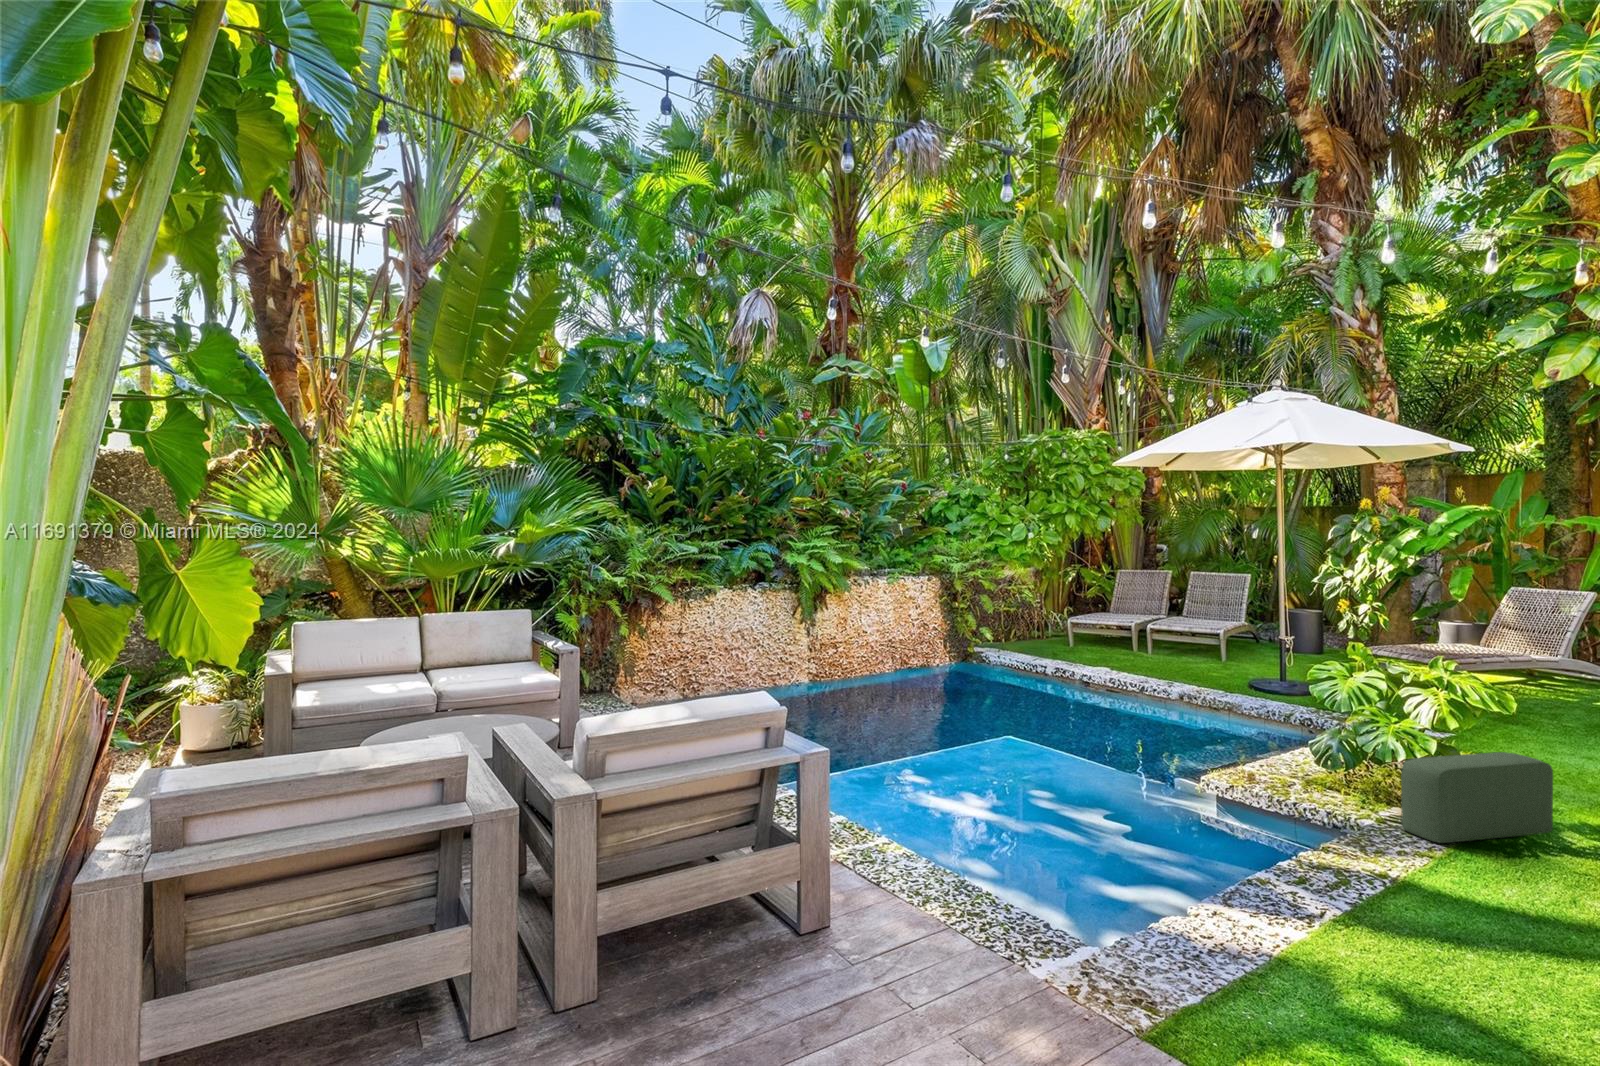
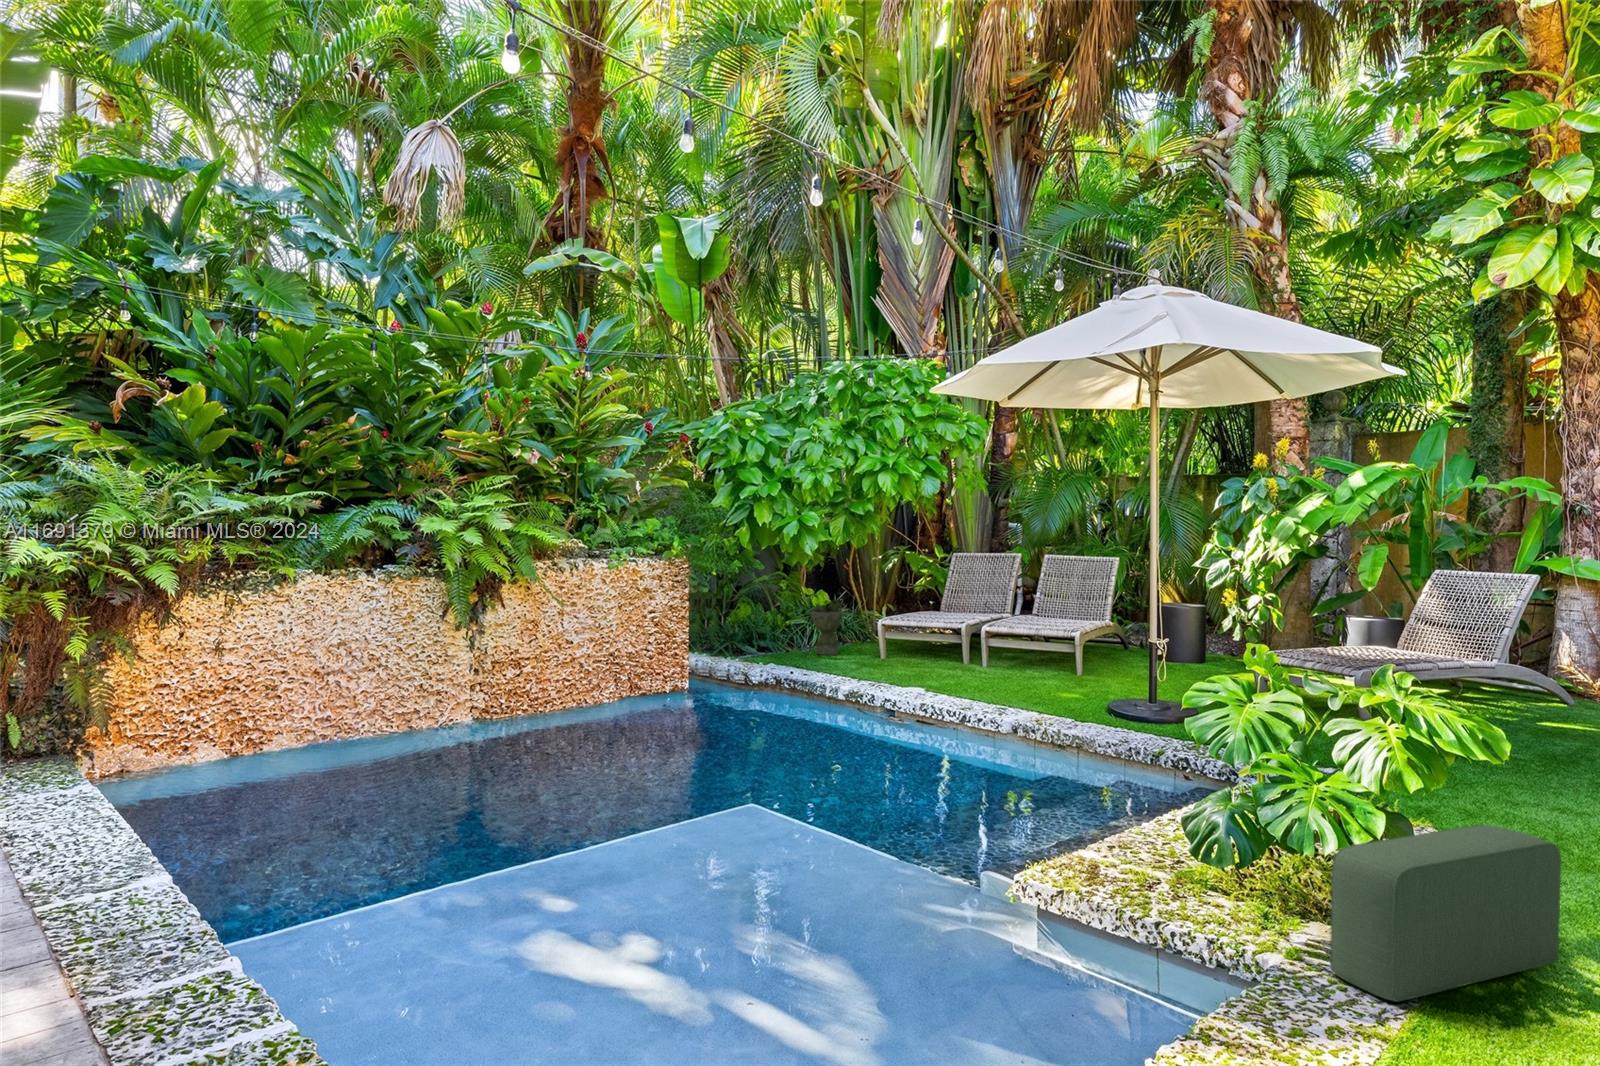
planter: none [1018,604,1043,643] -> present [811,600,843,655]

